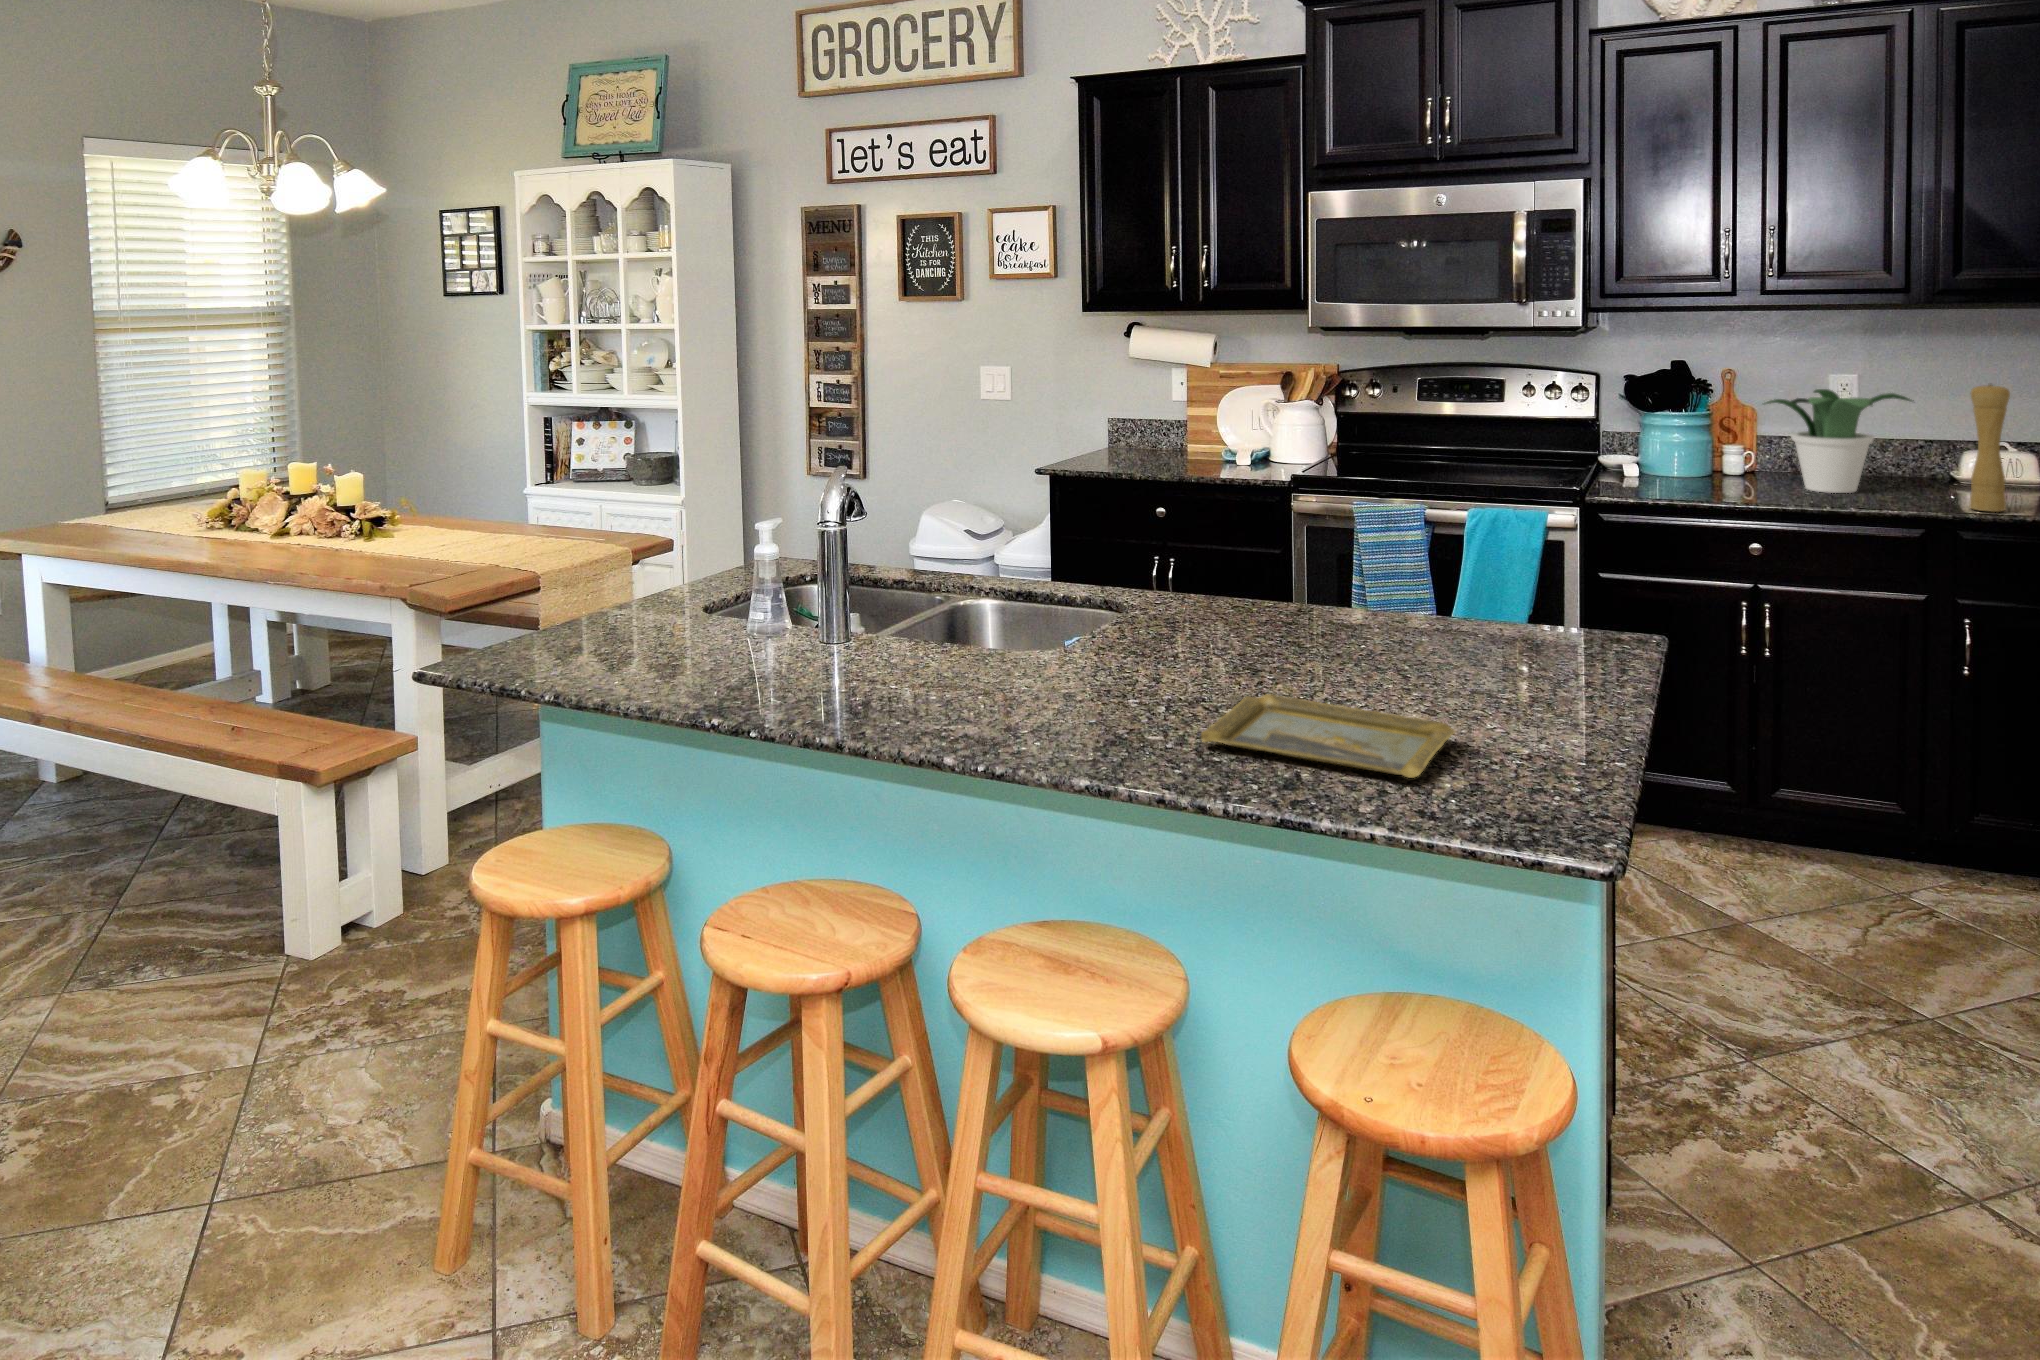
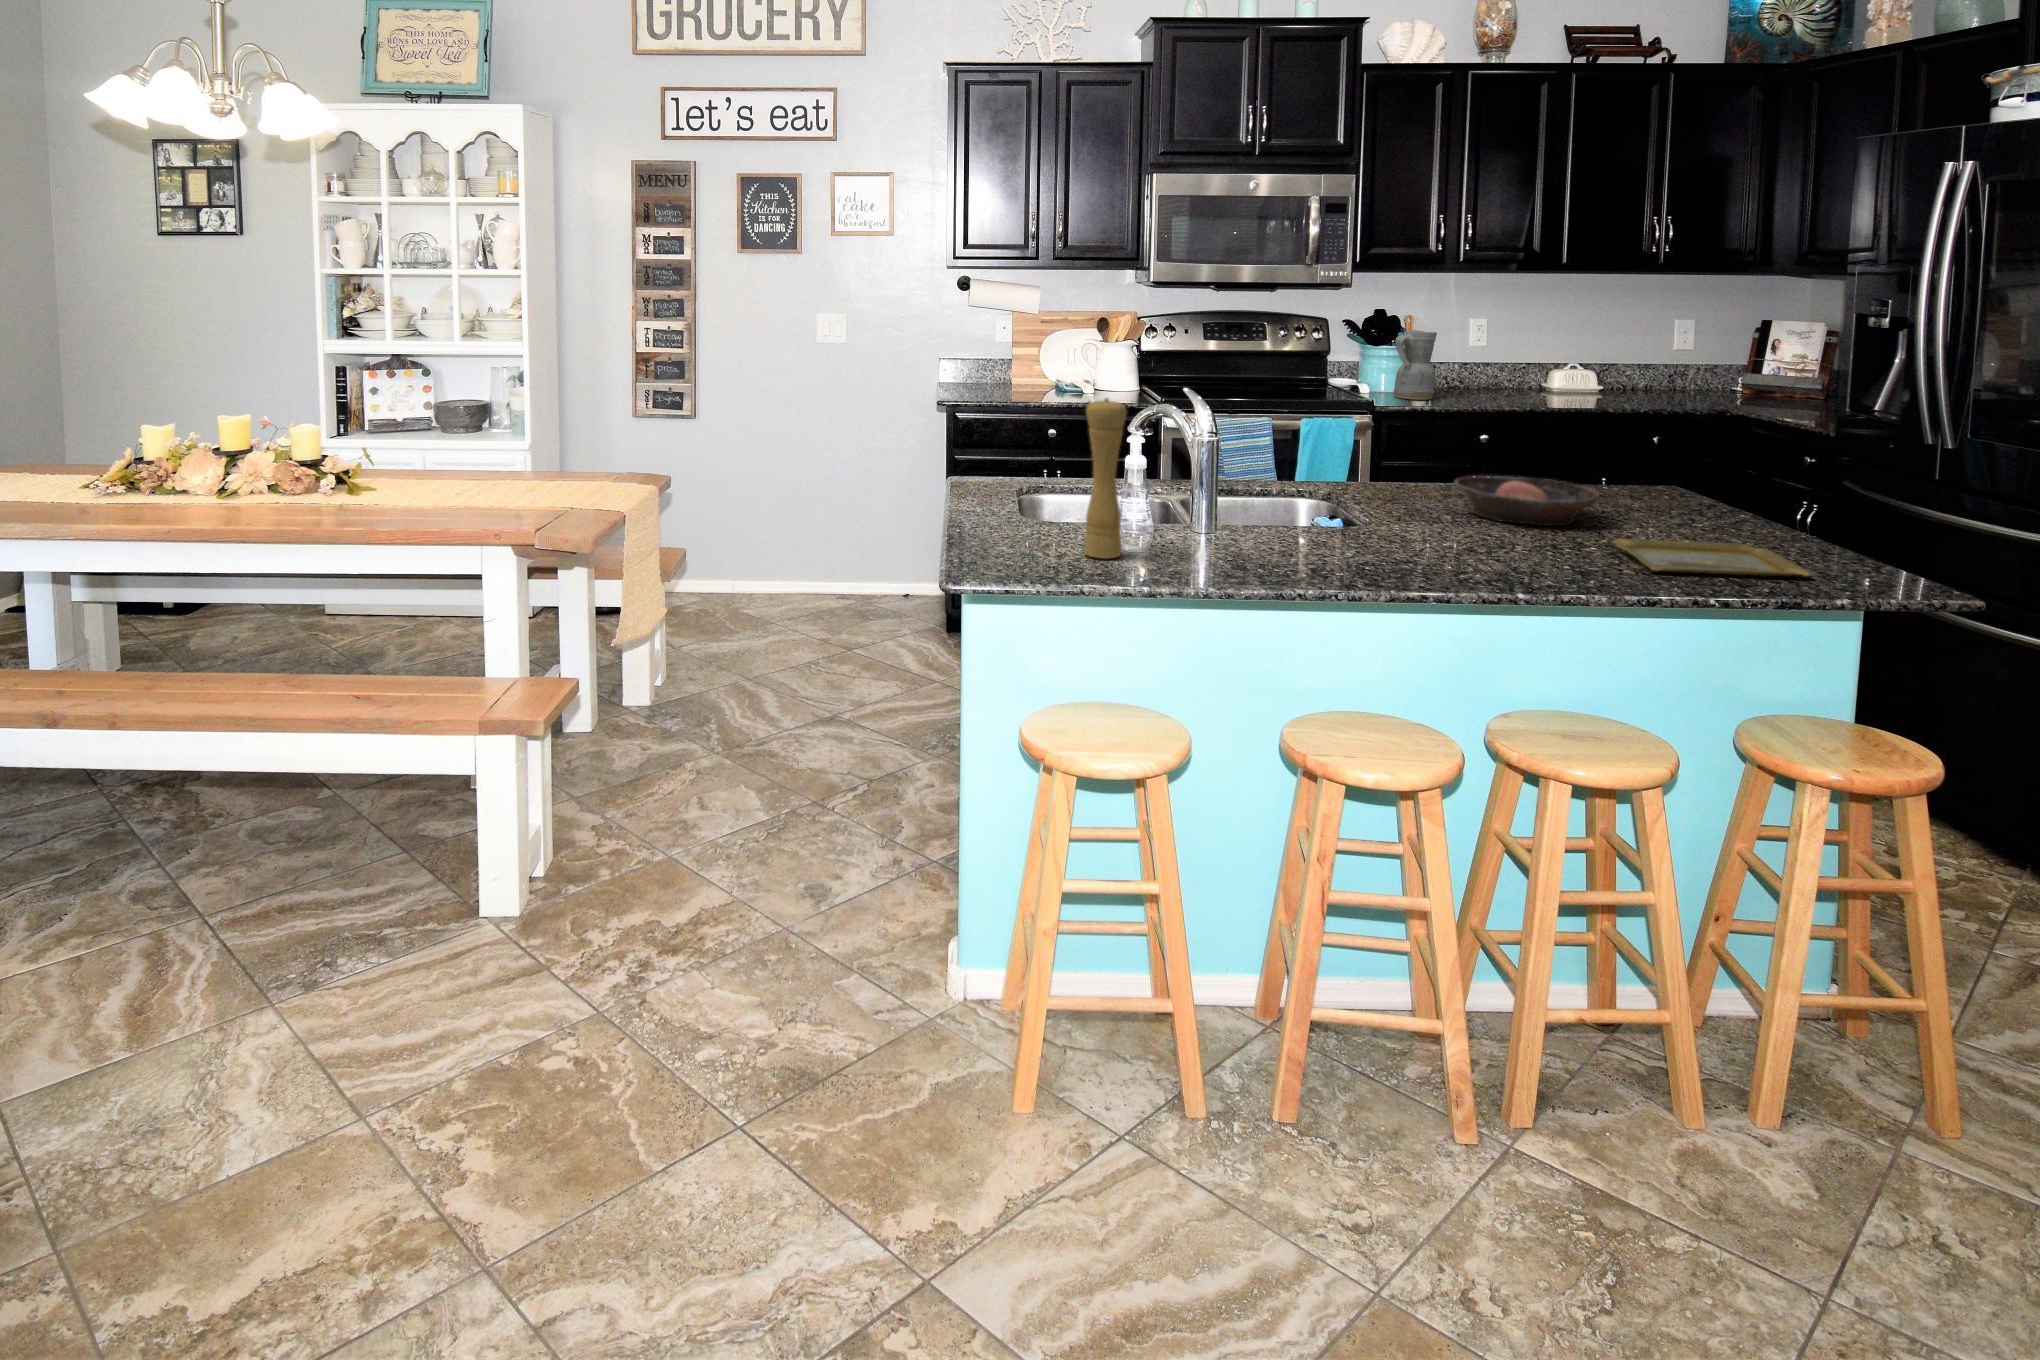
pepper mill: present [1970,384,2010,512] -> present [1084,398,1127,559]
potted plant: present [1765,389,1914,493] -> none [1458,329,1551,399]
ceramic pitcher: none [1639,390,1710,488] -> present [1393,330,1437,400]
bowl: none [1200,594,1389,671] -> present [1455,476,1600,526]

